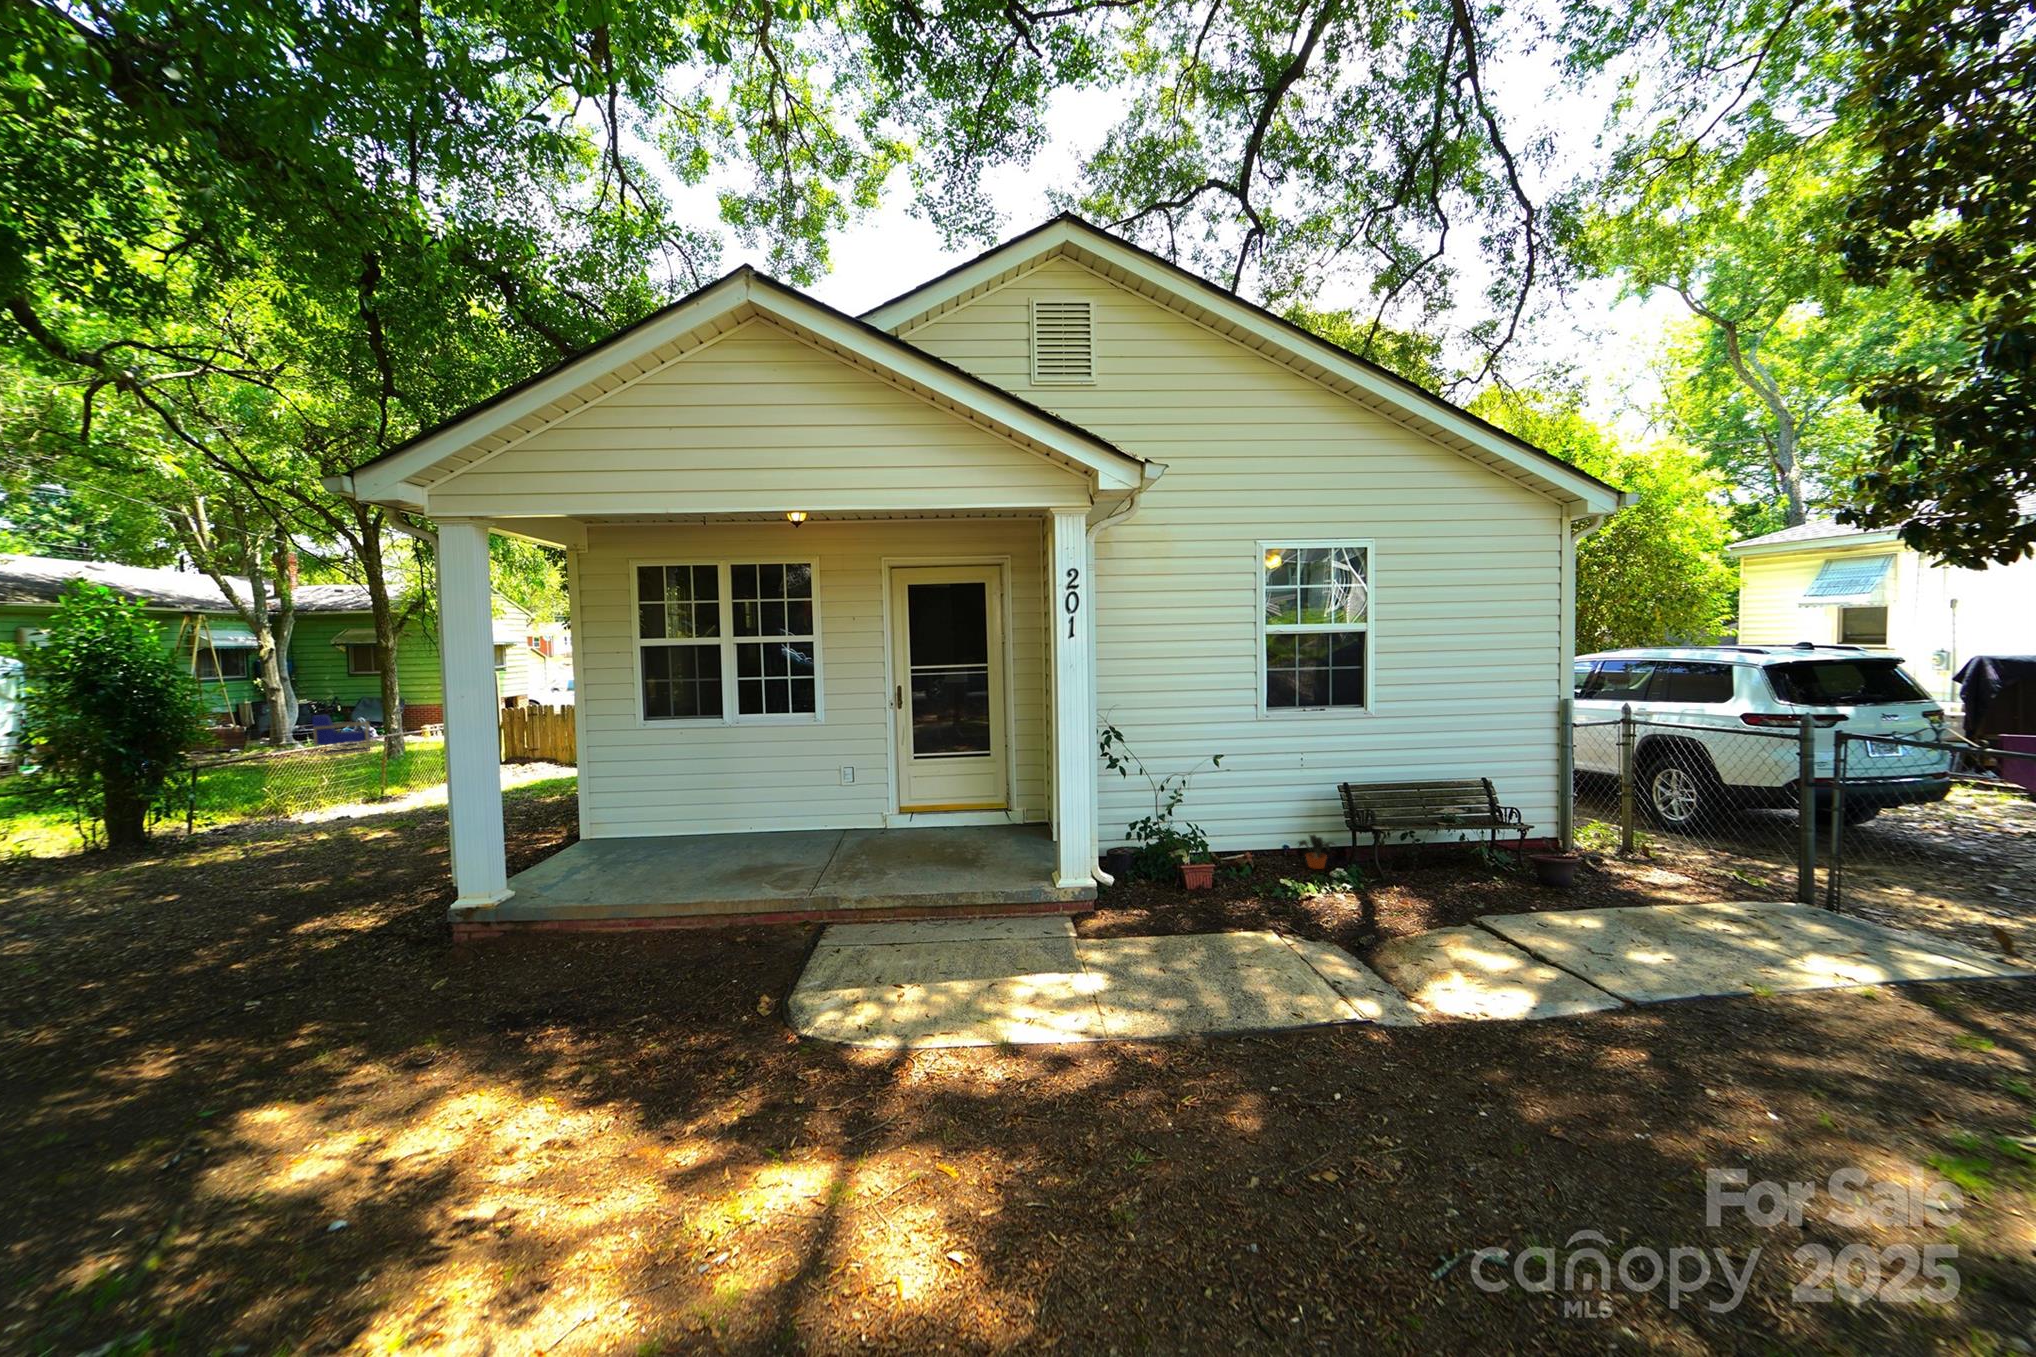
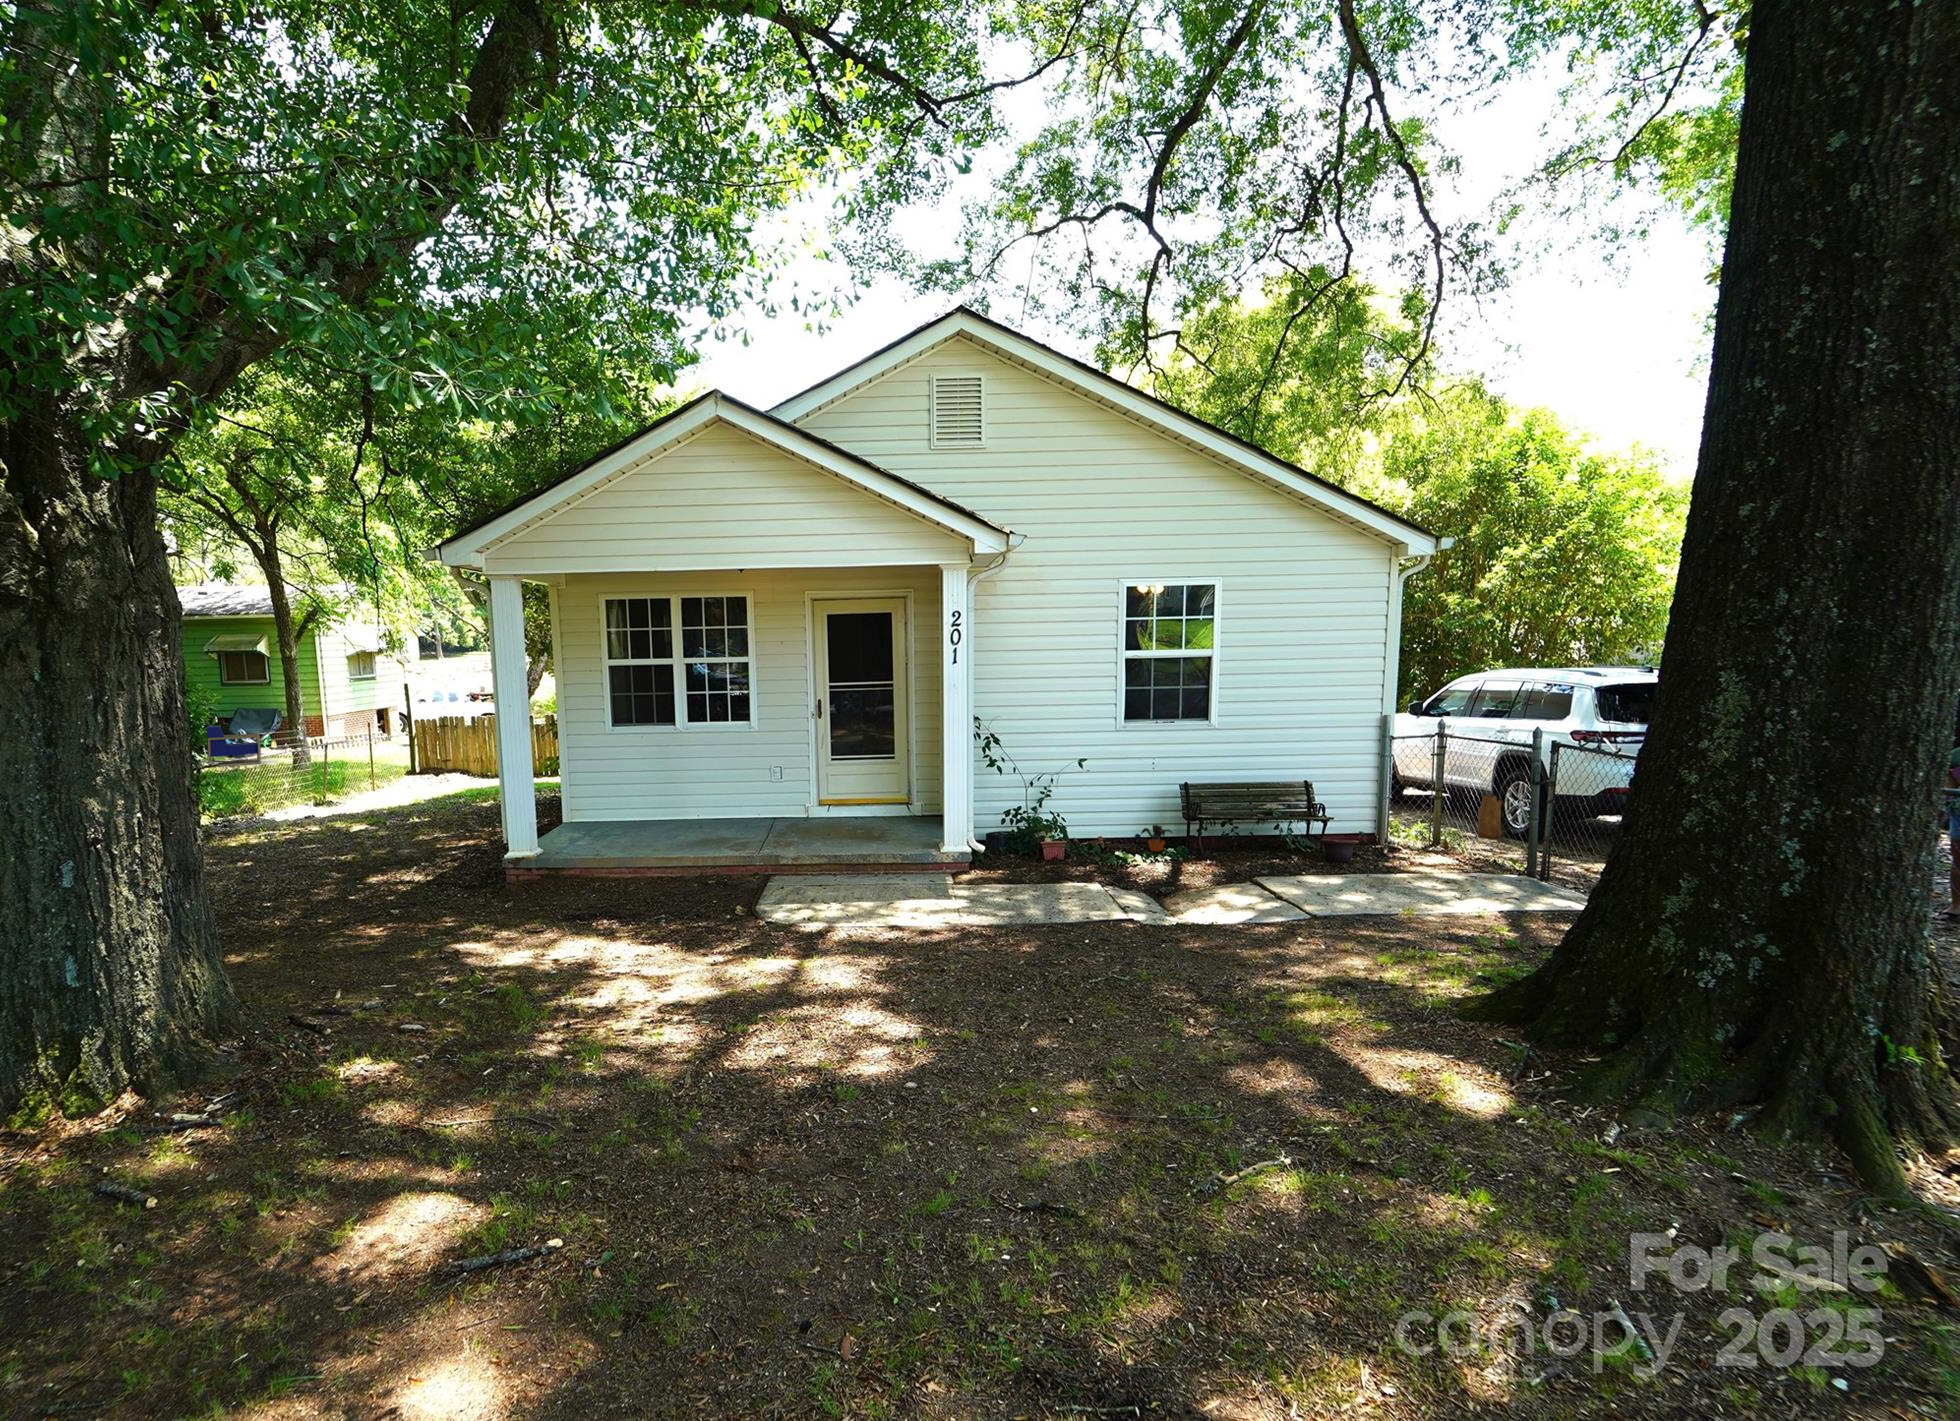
watering can: none [1690,789,1732,841] -> present [1478,795,1502,838]

